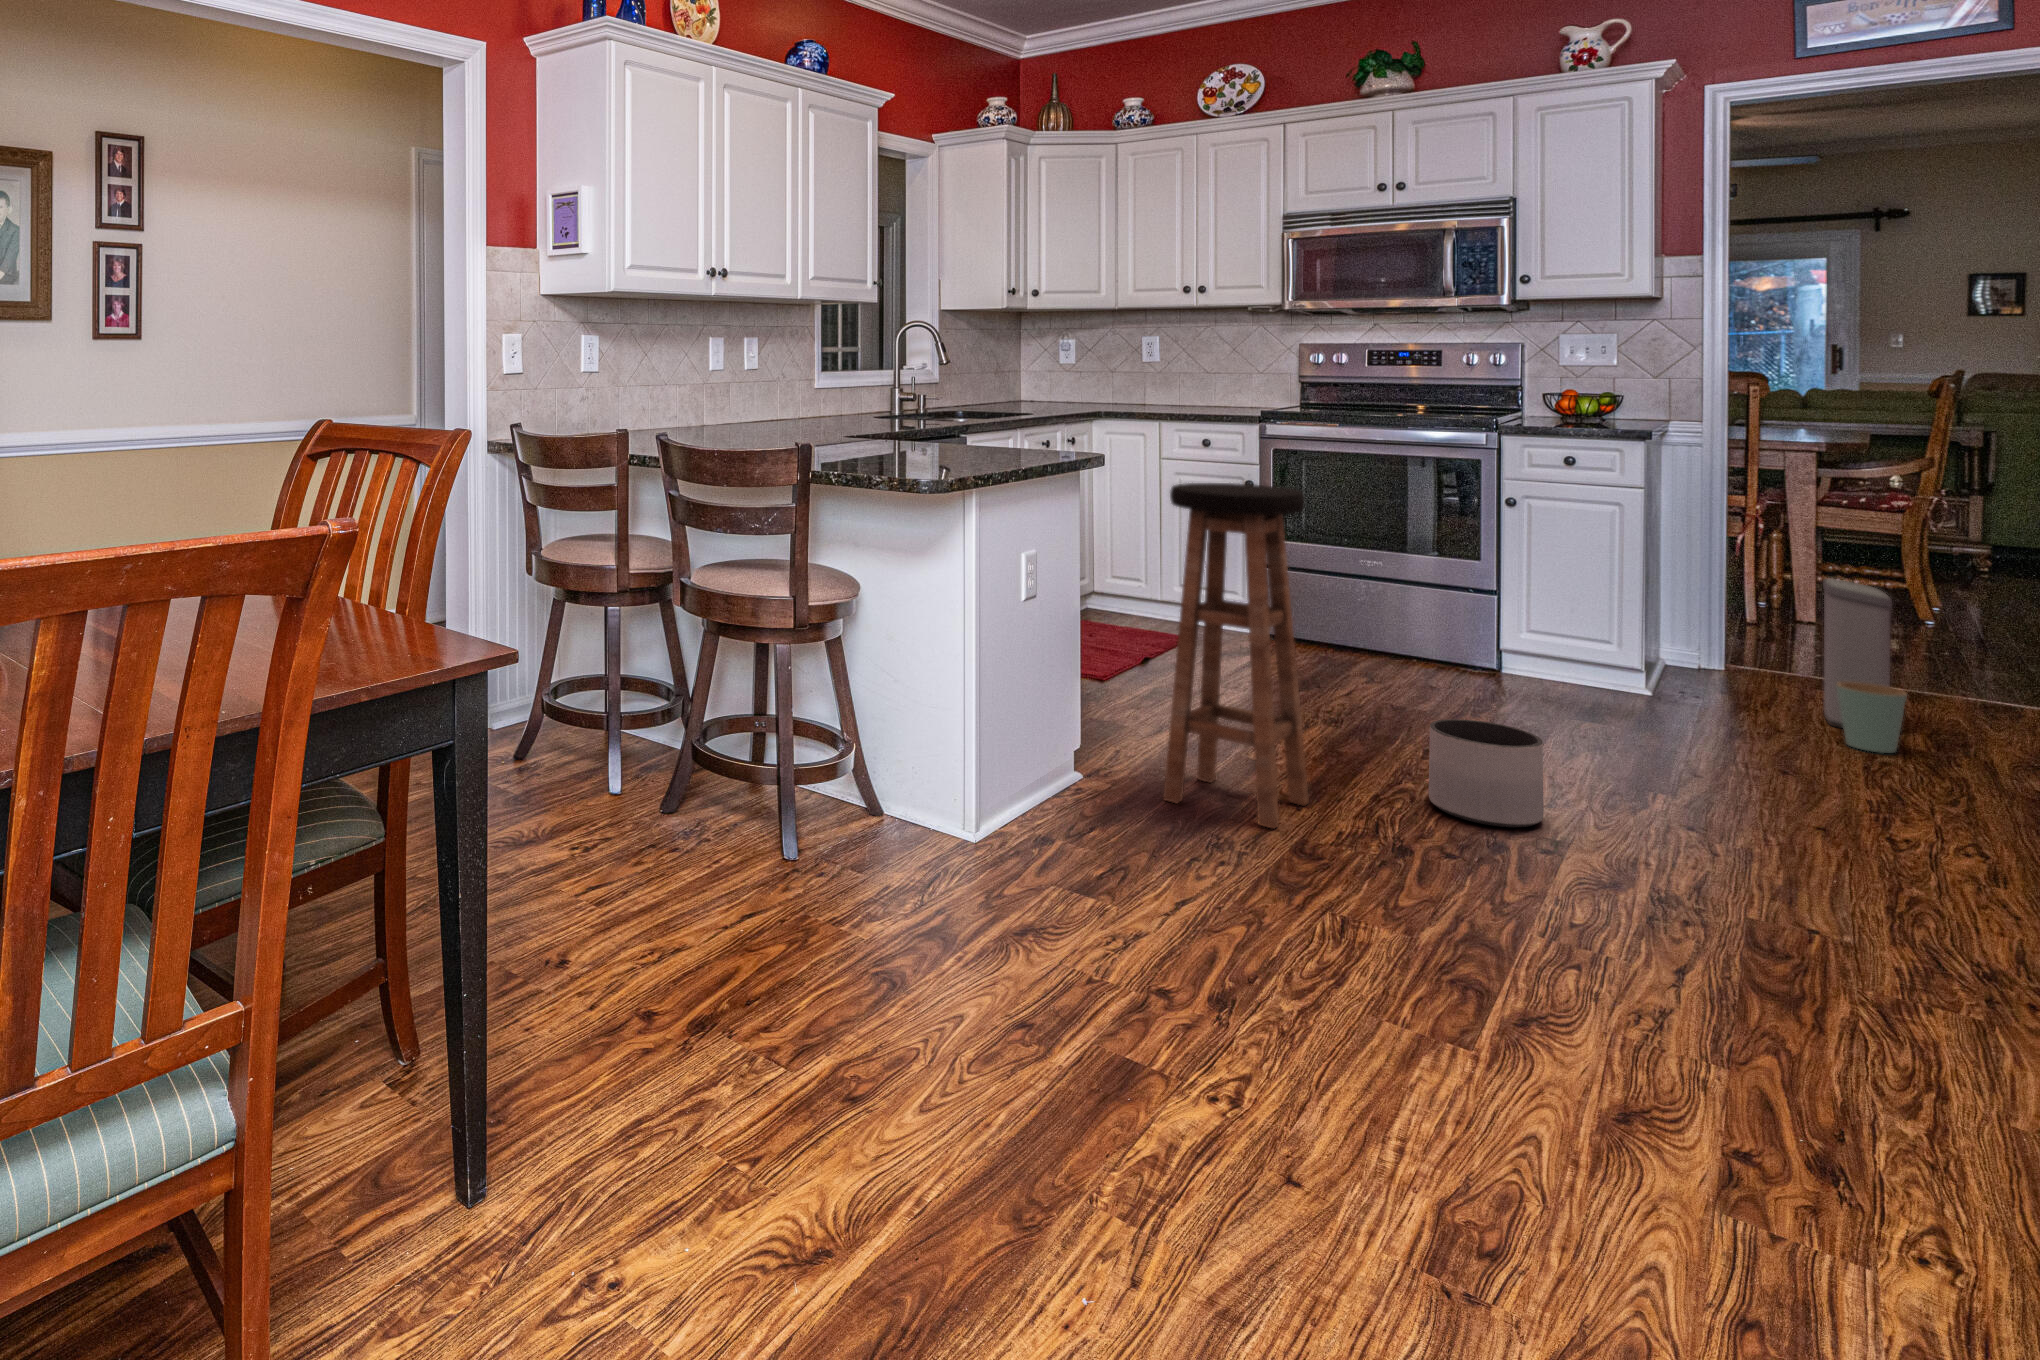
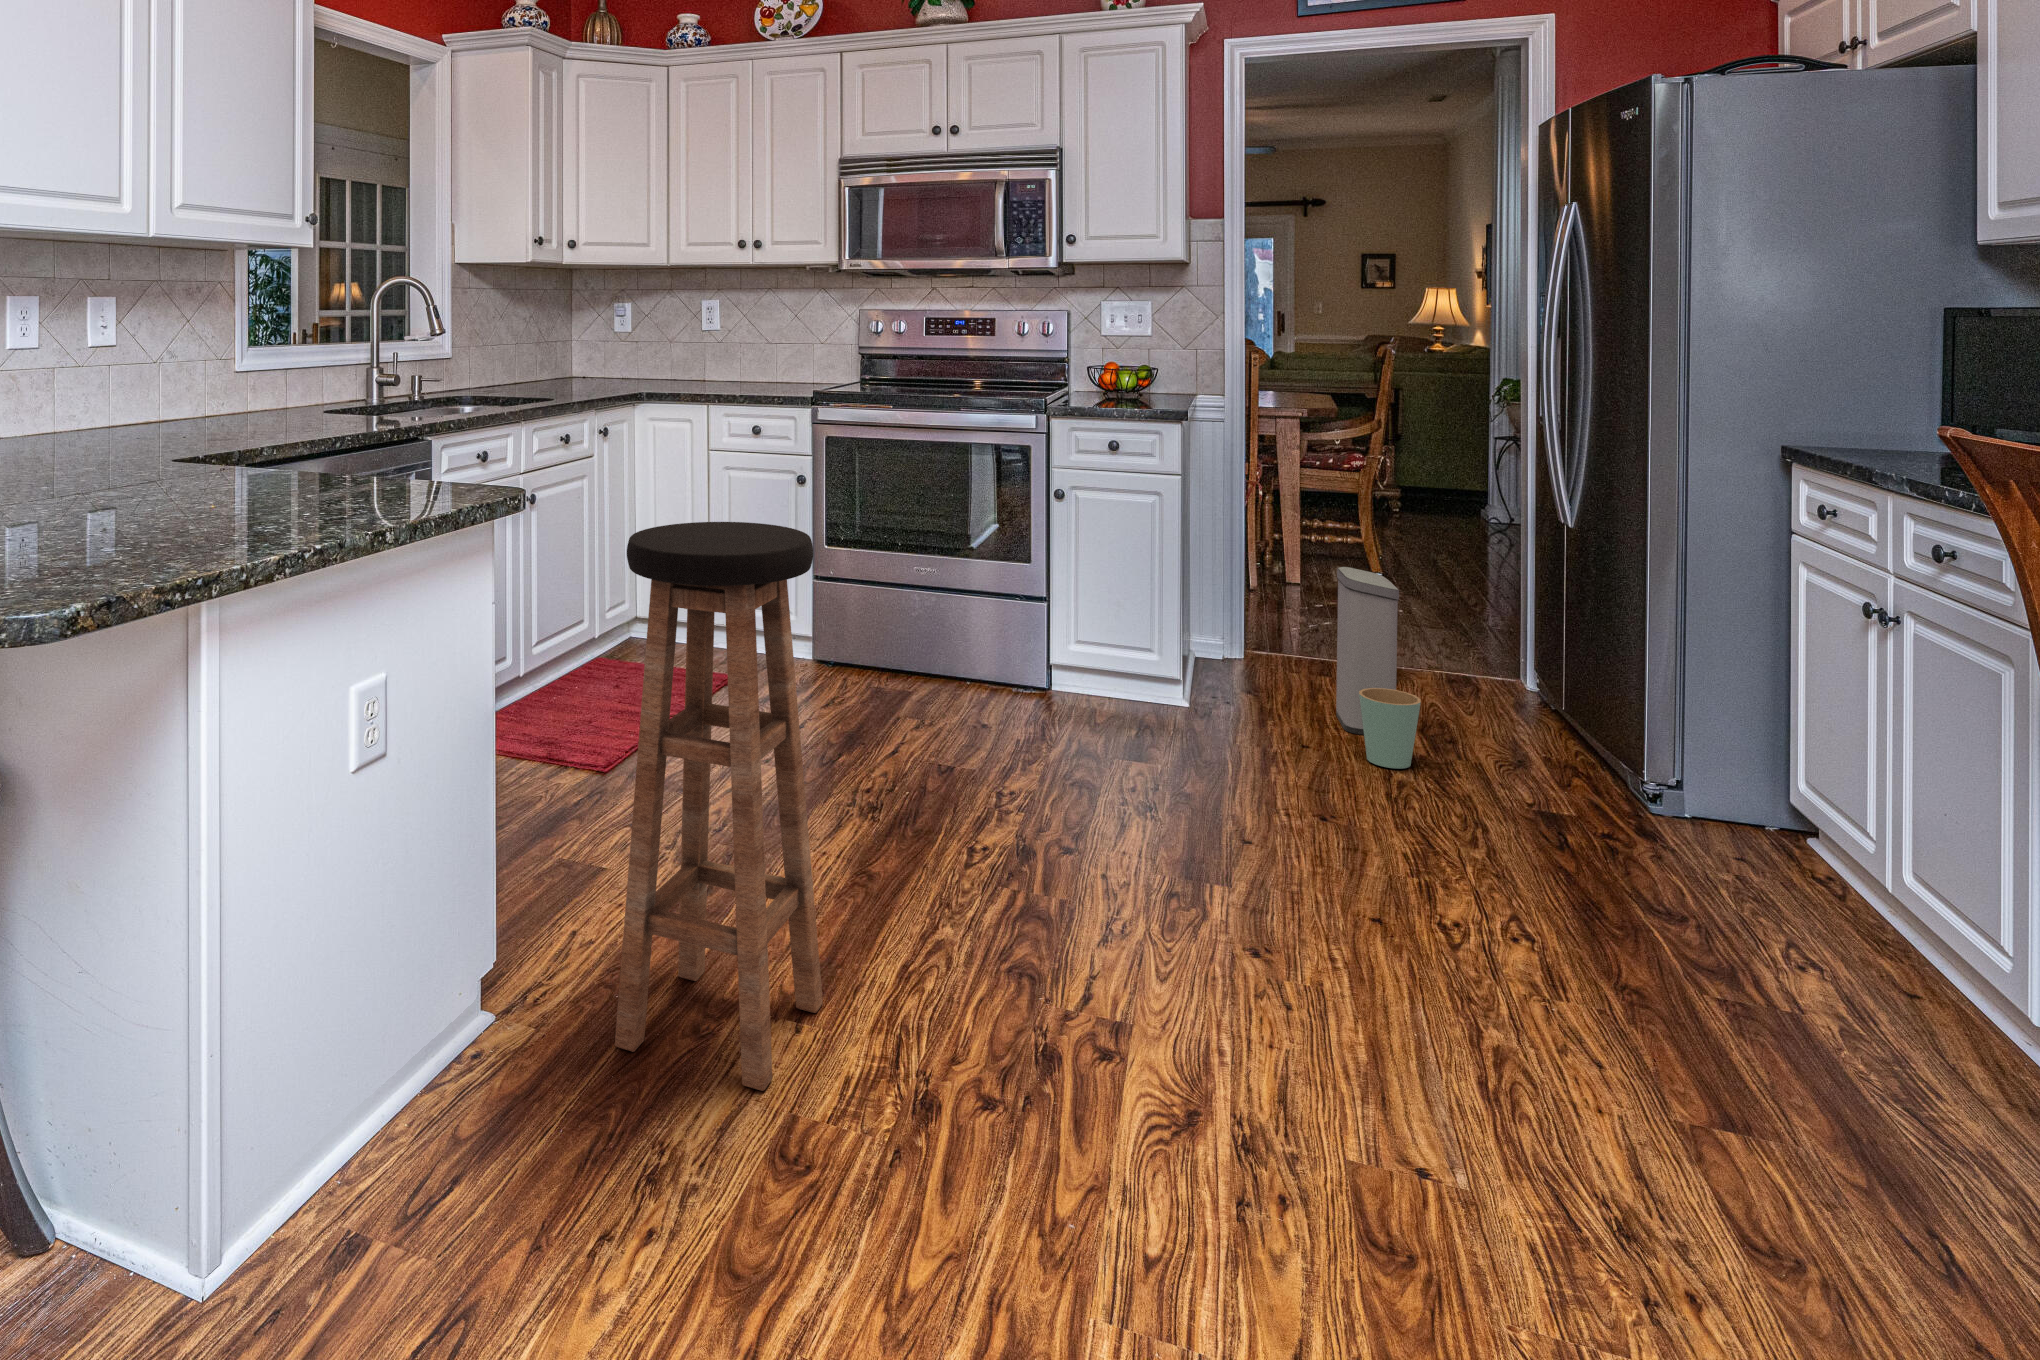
planter: present [1429,719,1544,827] -> none [974,835,1108,1006]

